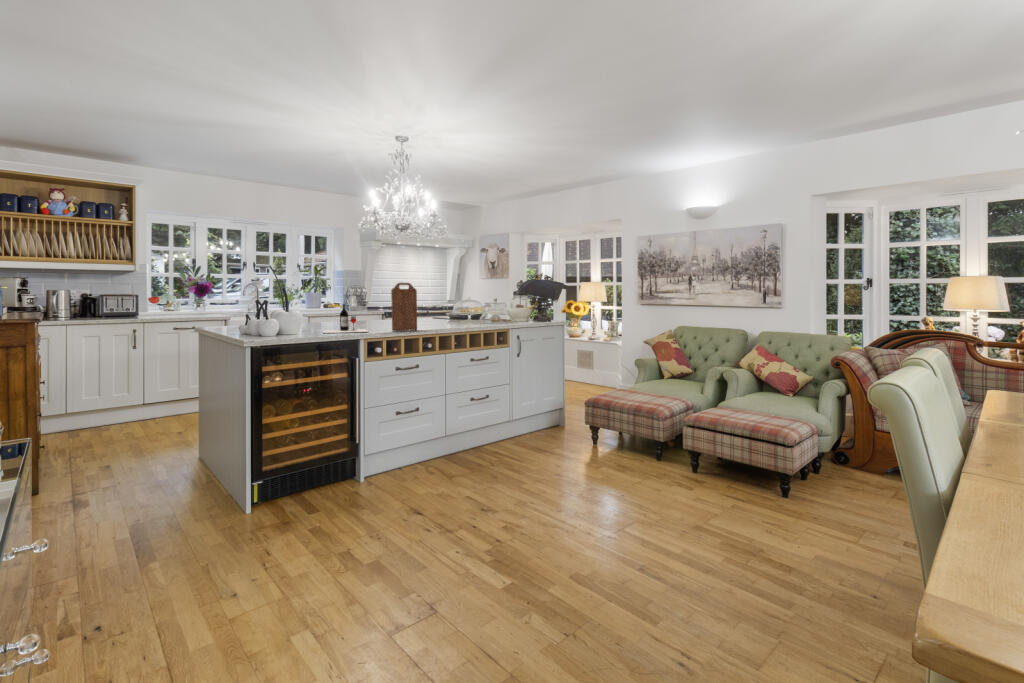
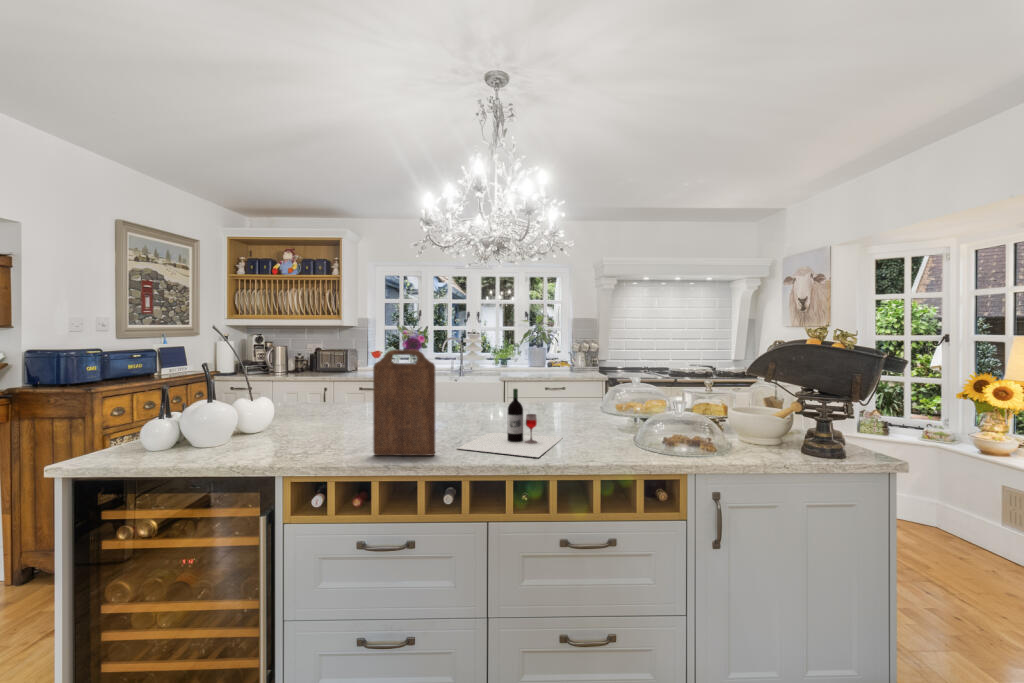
wine bottle: present [323,304,368,333] -> present [458,389,562,457]

